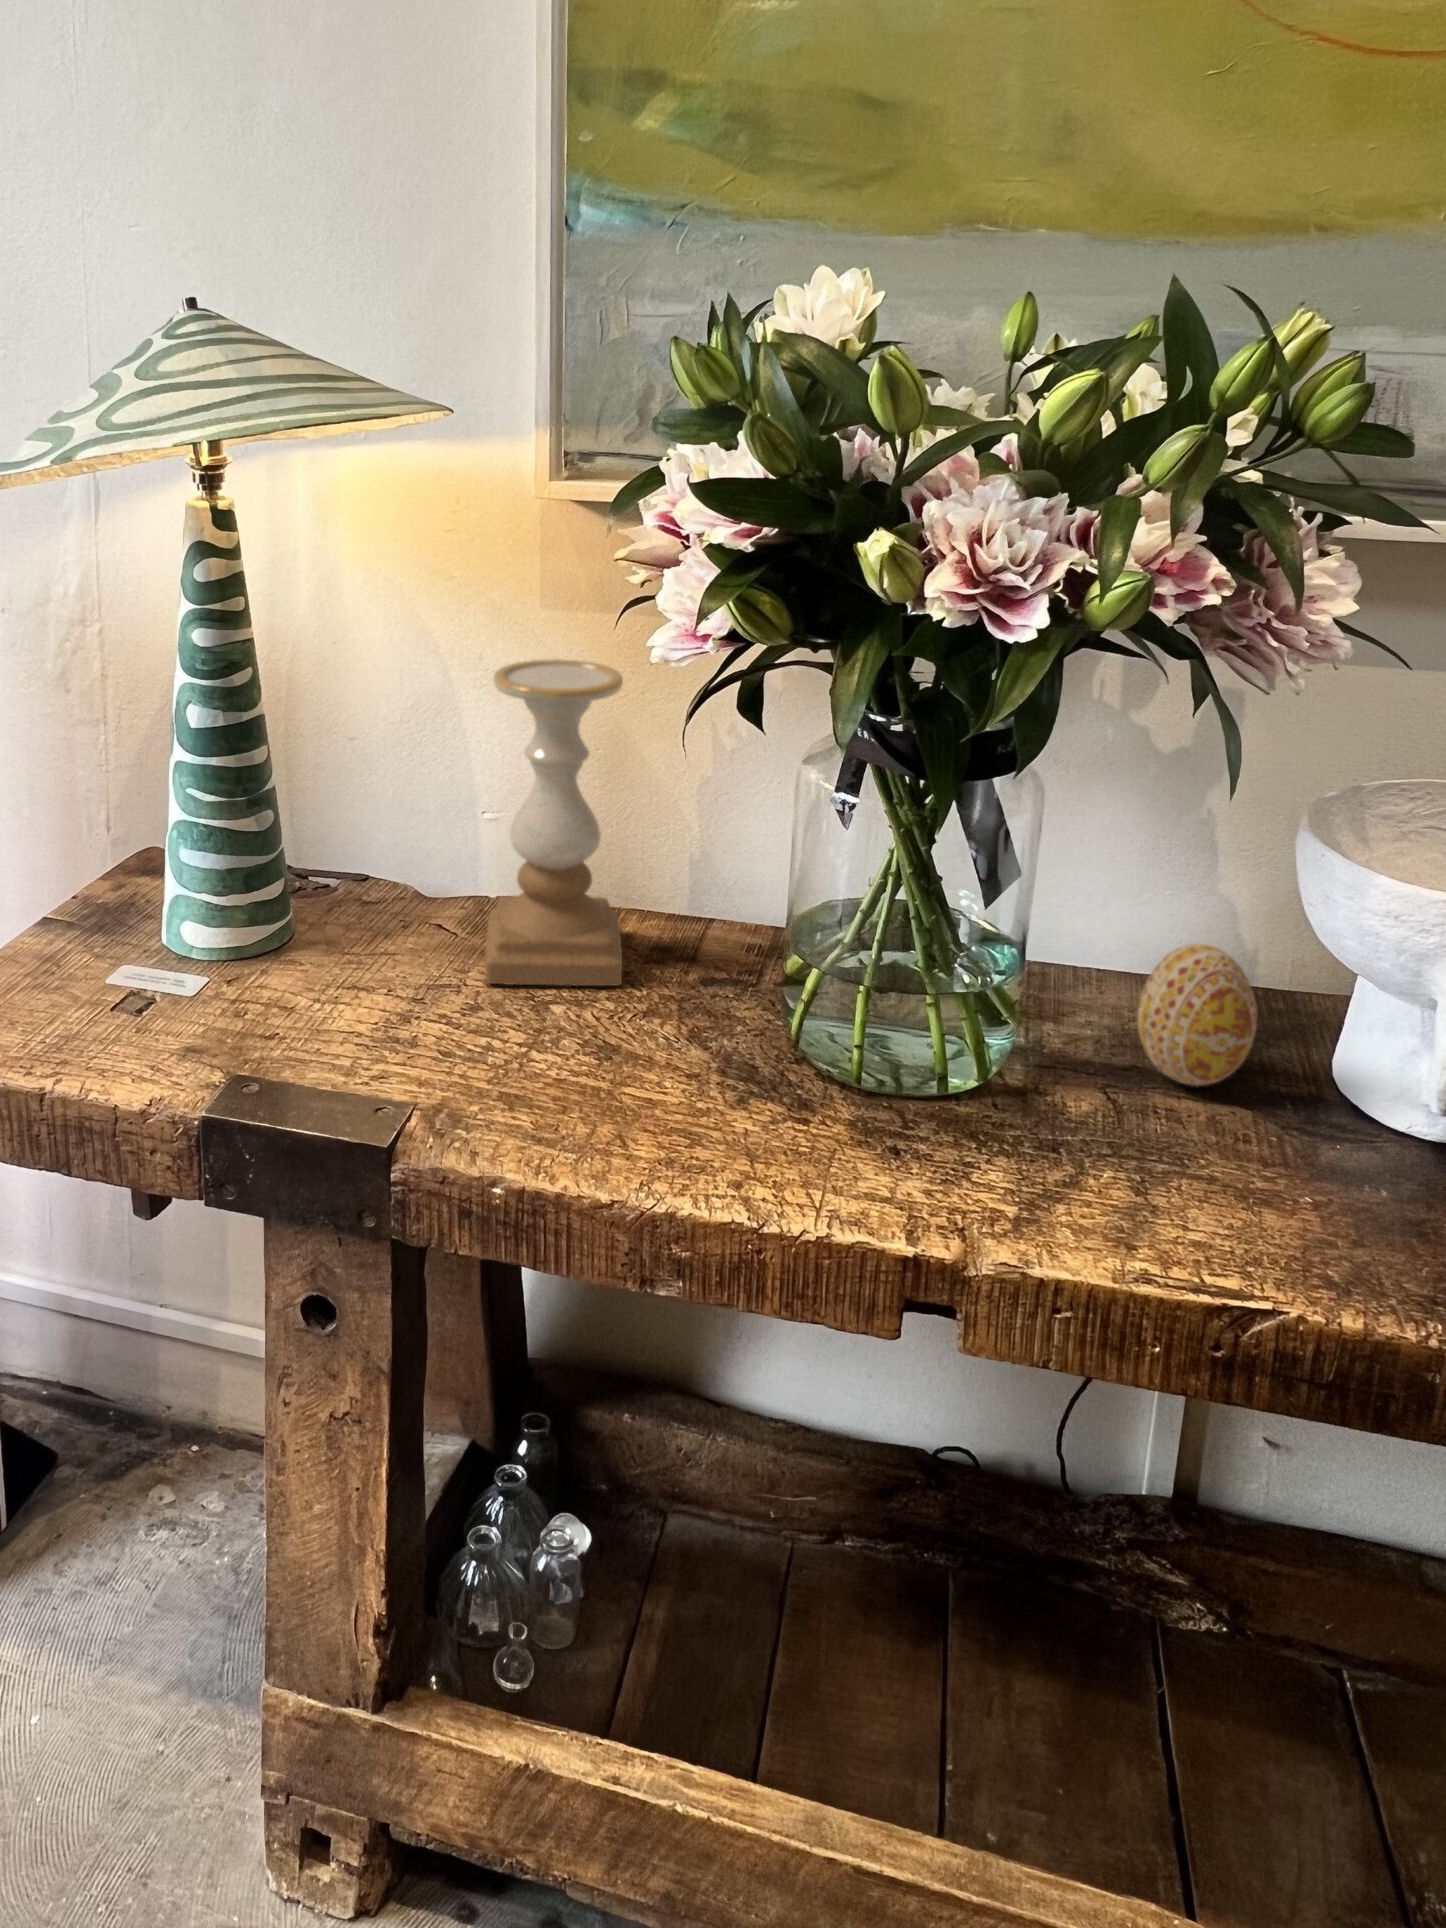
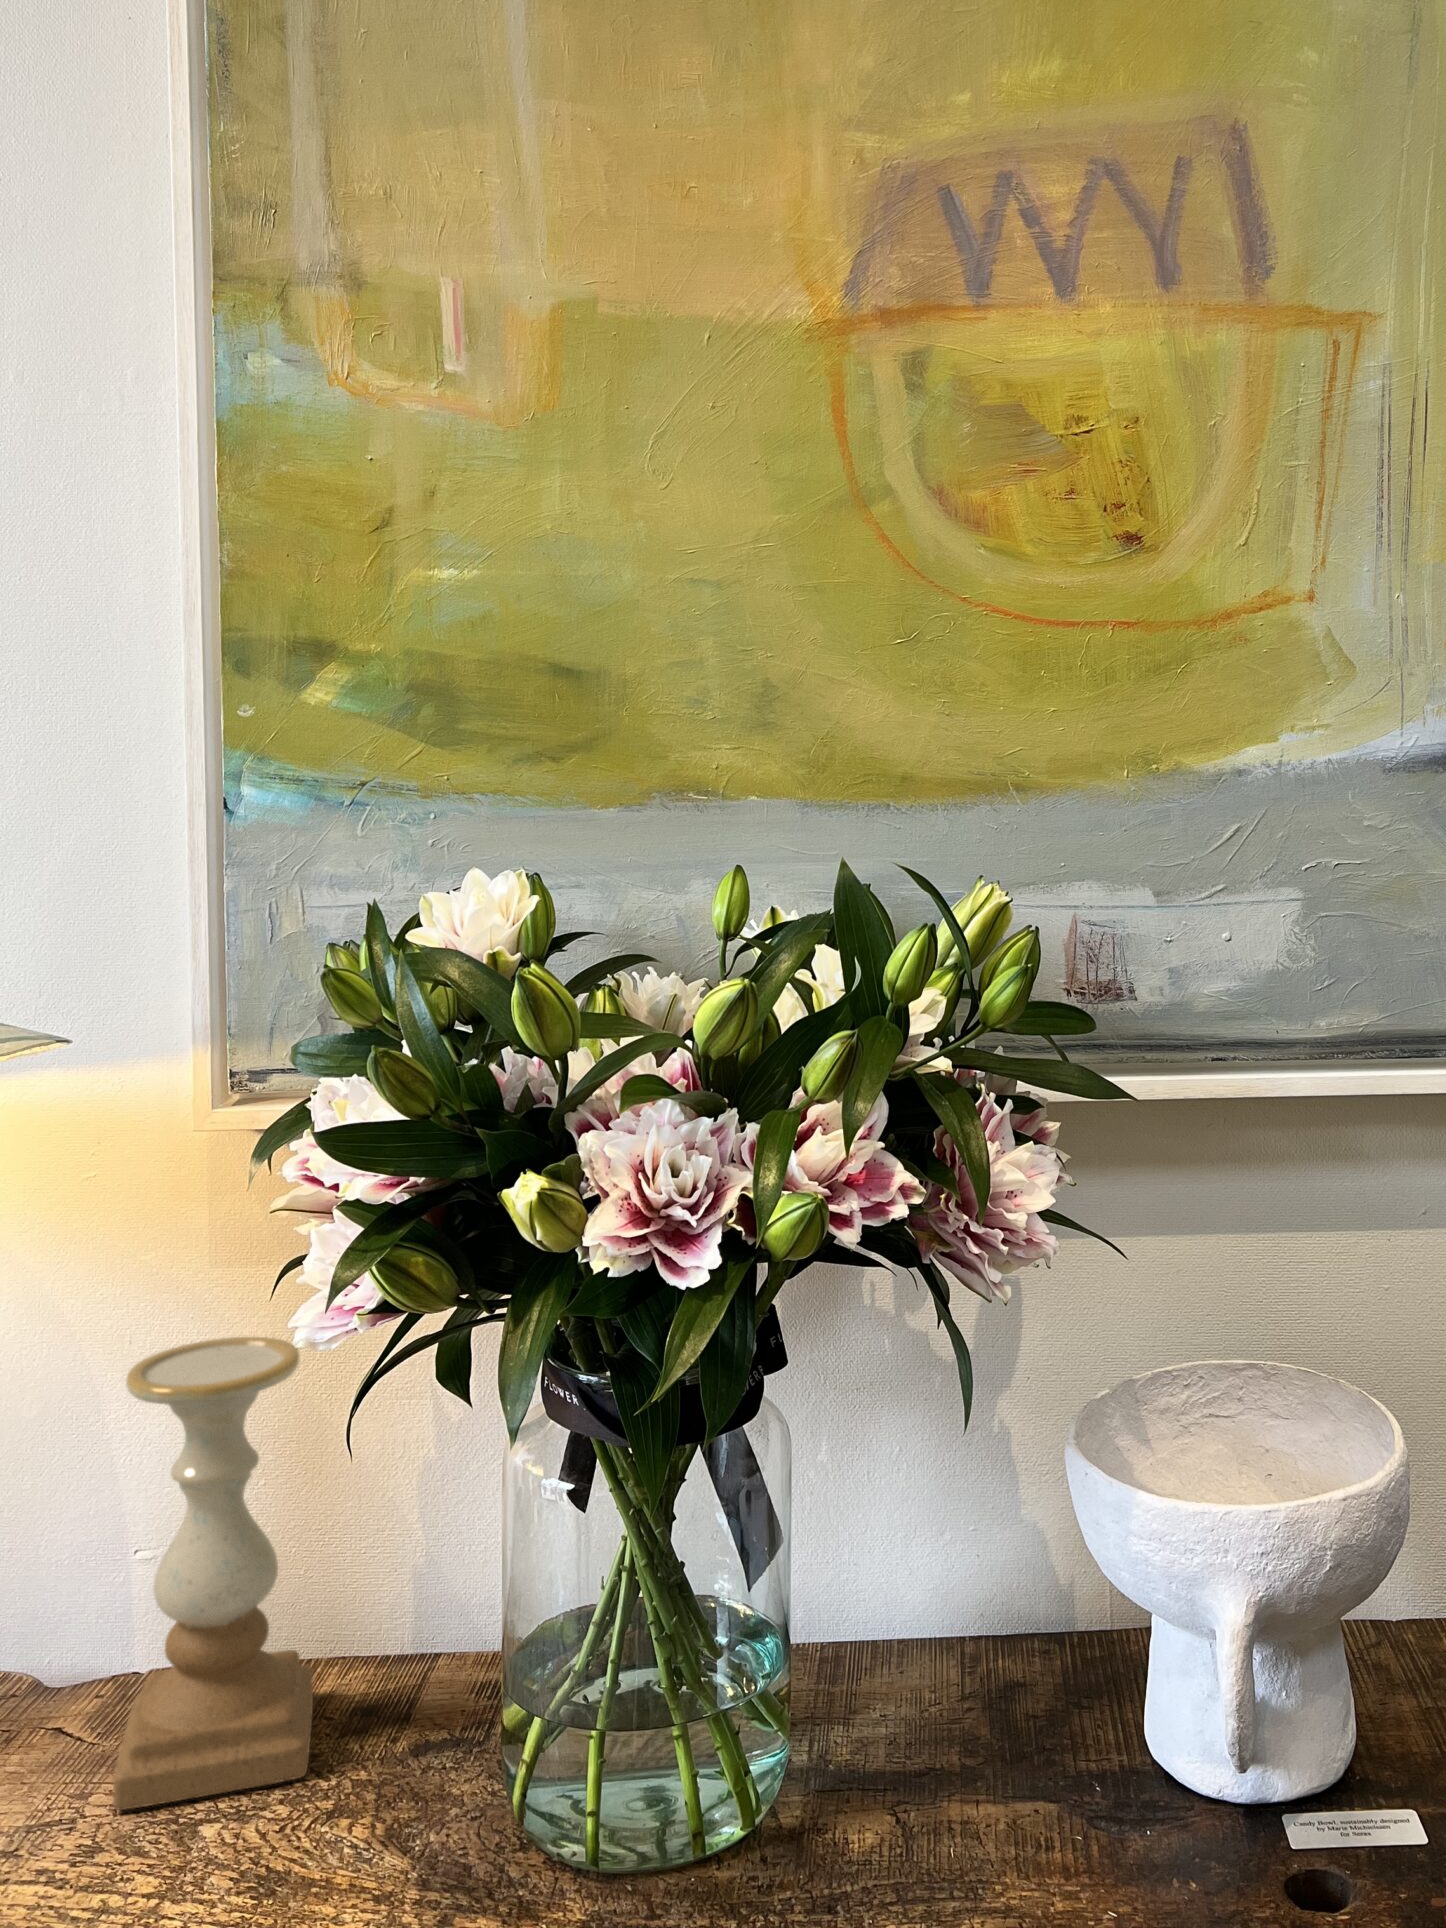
decorative egg: present [1137,944,1257,1086] -> none [924,1596,1051,1779]

